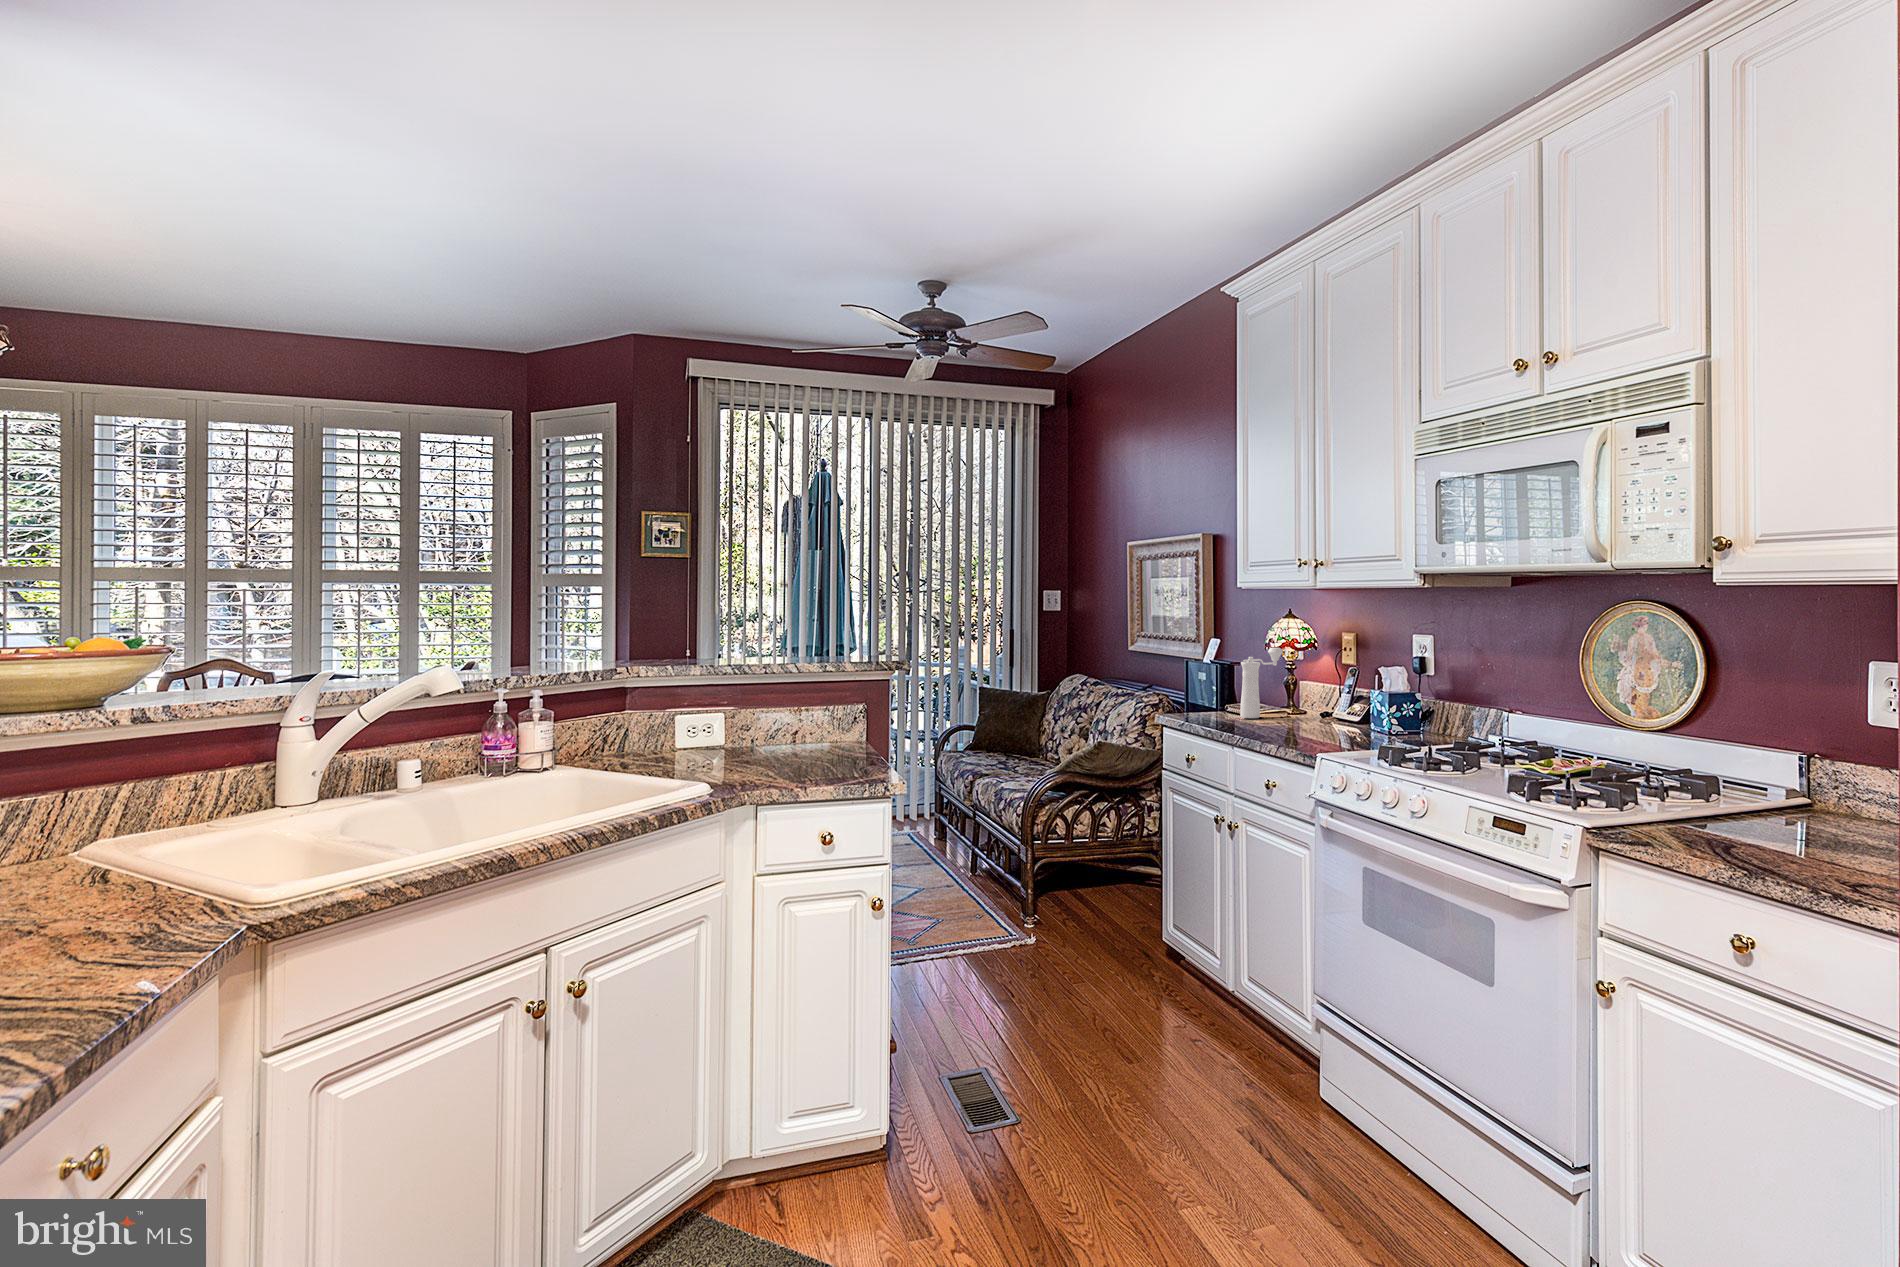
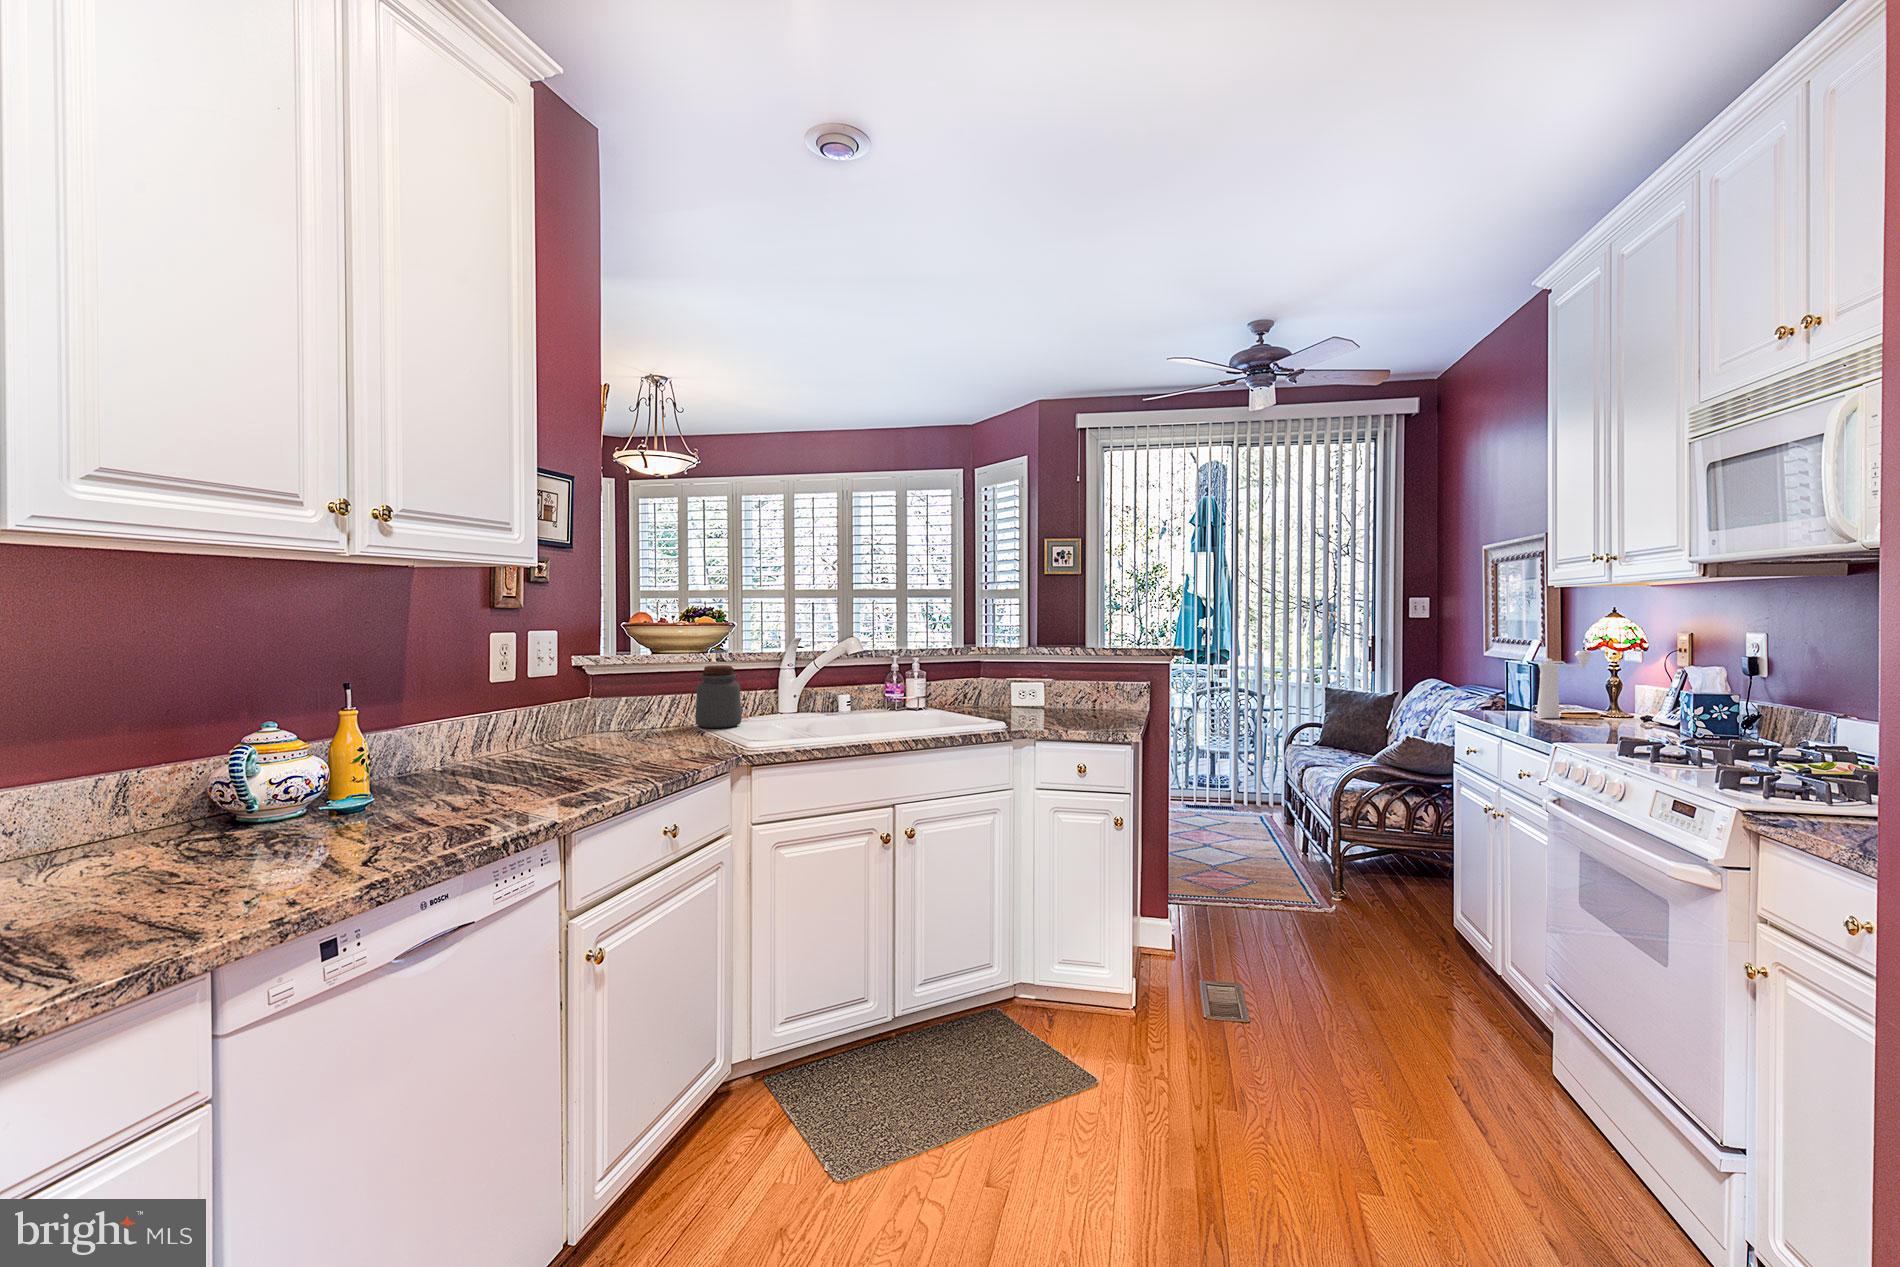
jar: none [81,728,197,855] -> present [695,665,742,728]

